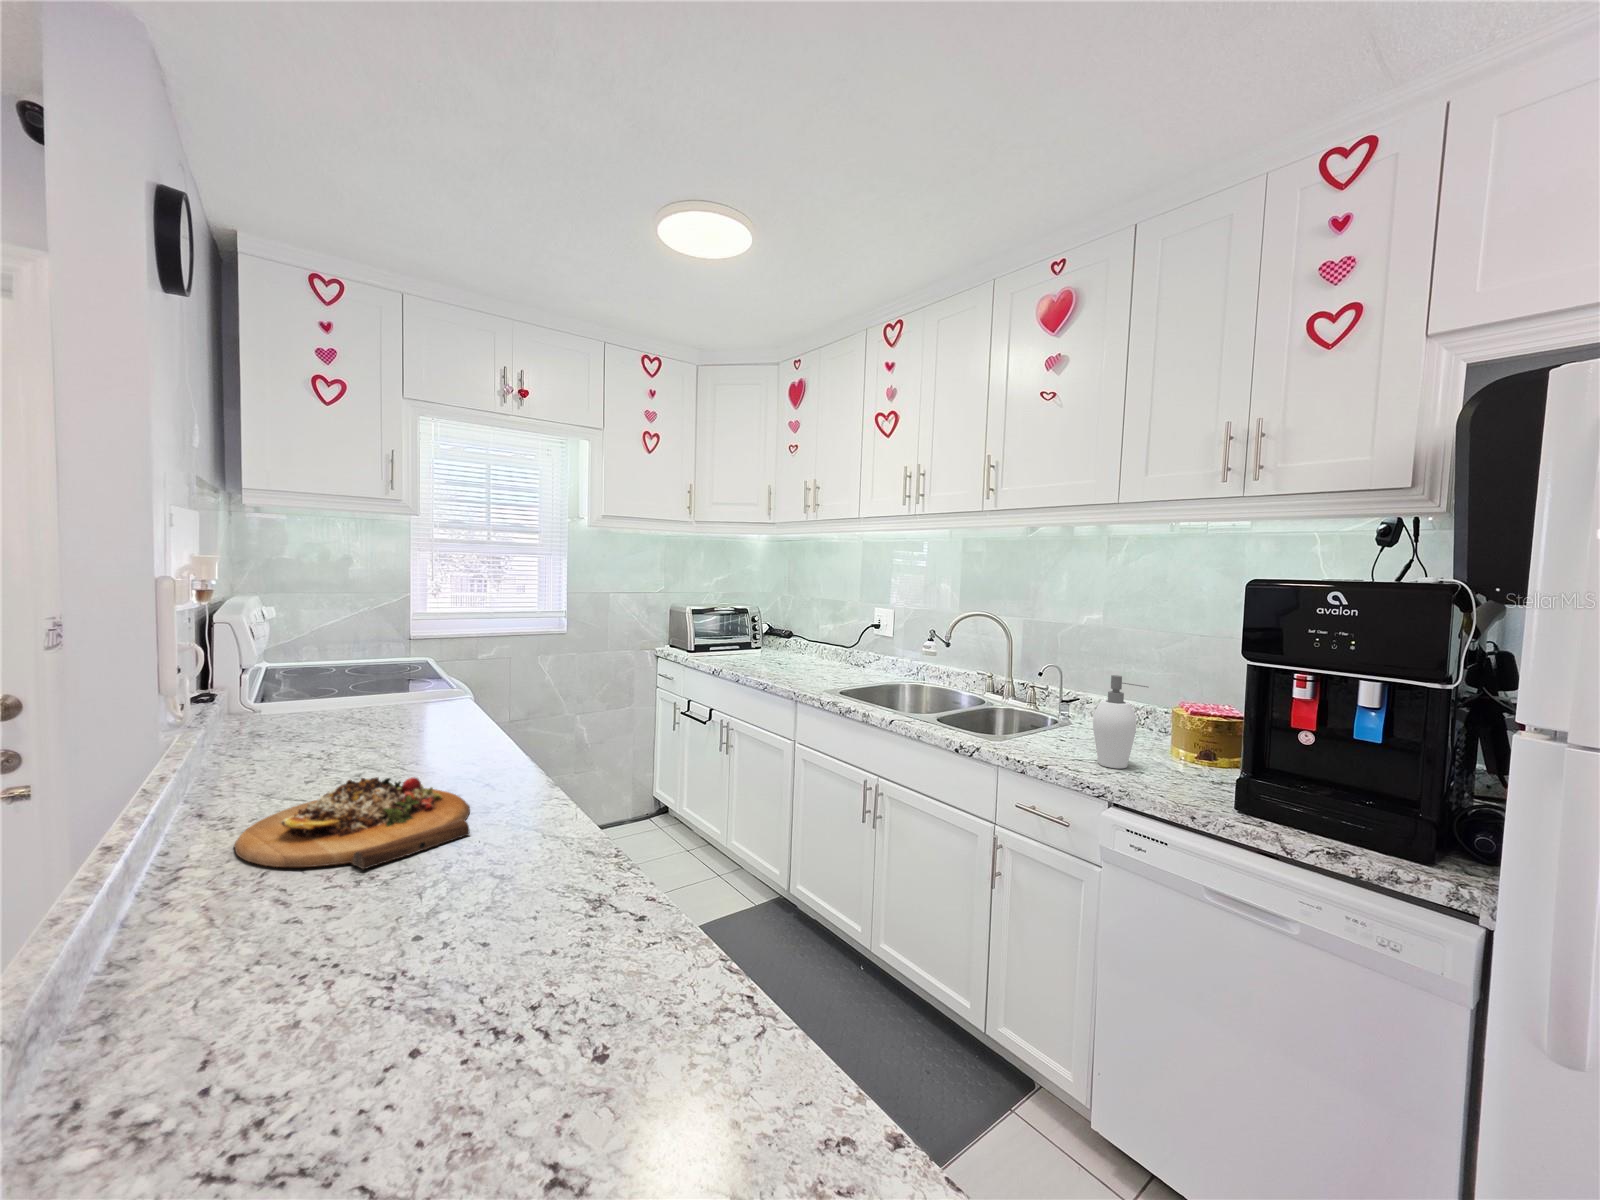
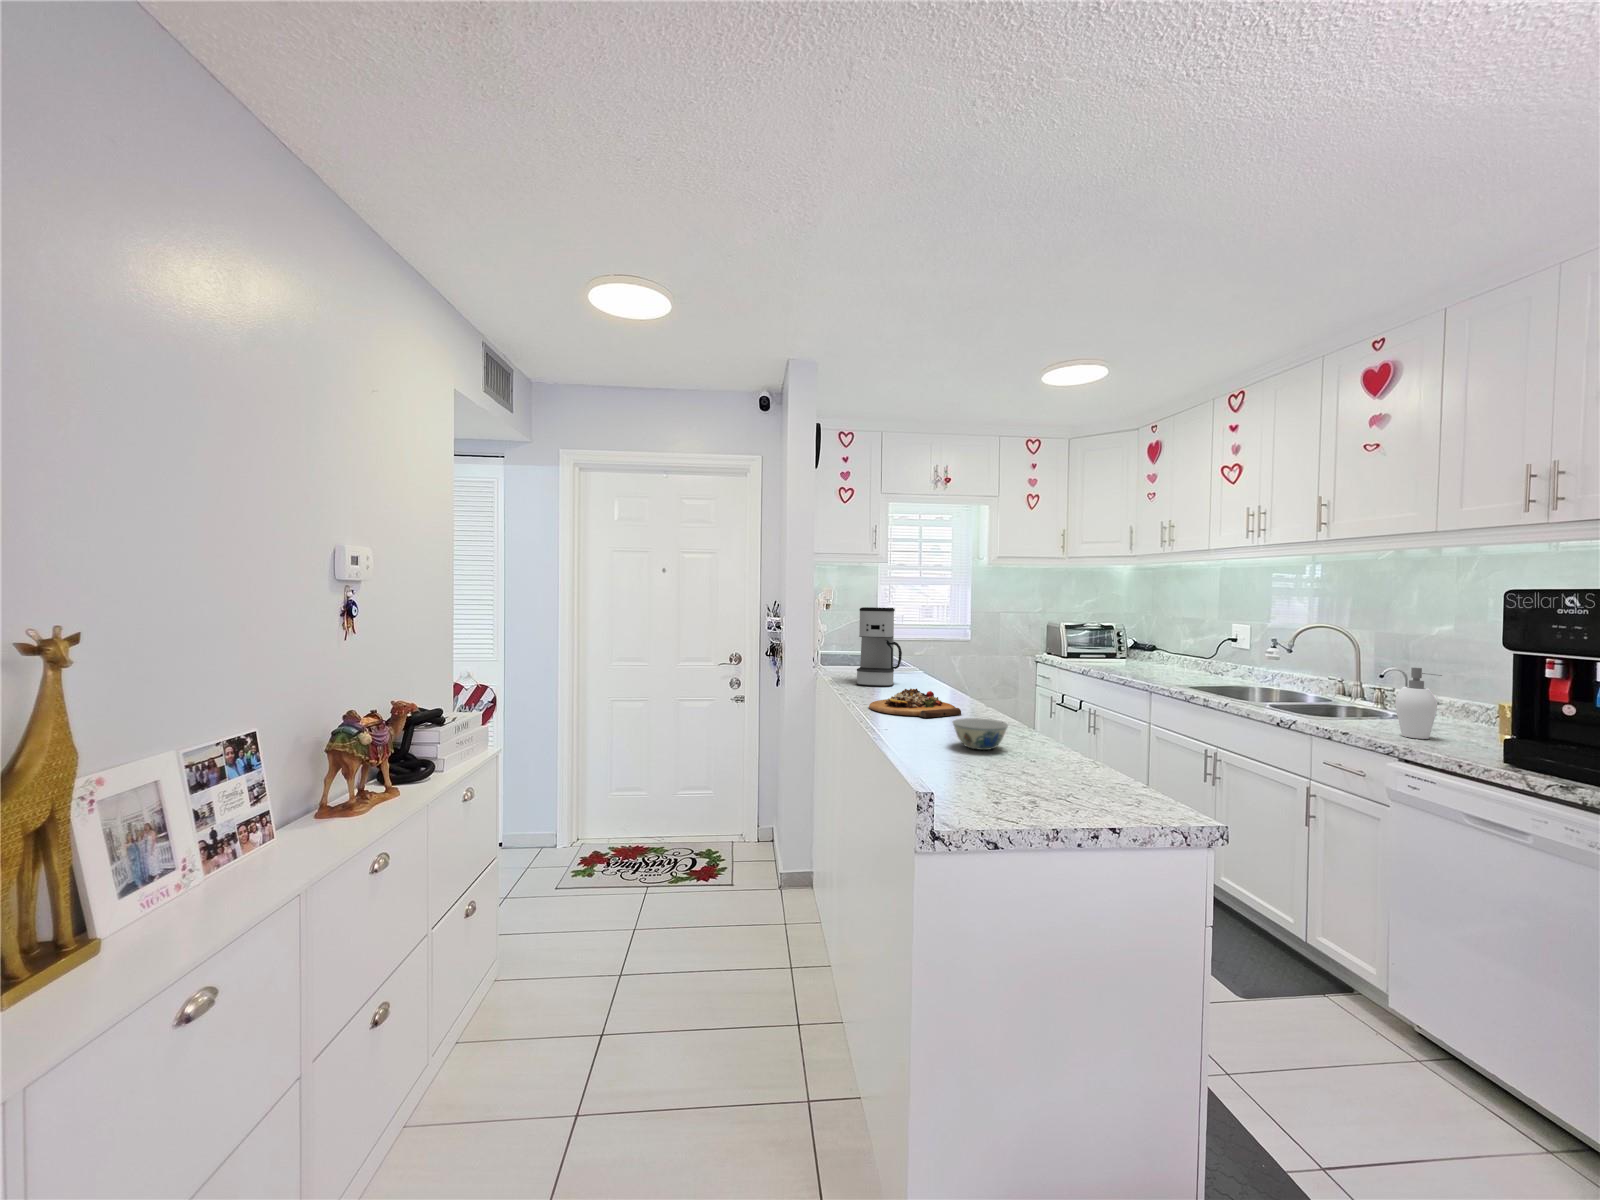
coffee maker: none [295,591,403,748] -> present [857,607,902,686]
bowl: none [335,921,522,1062] -> present [953,718,1008,750]

